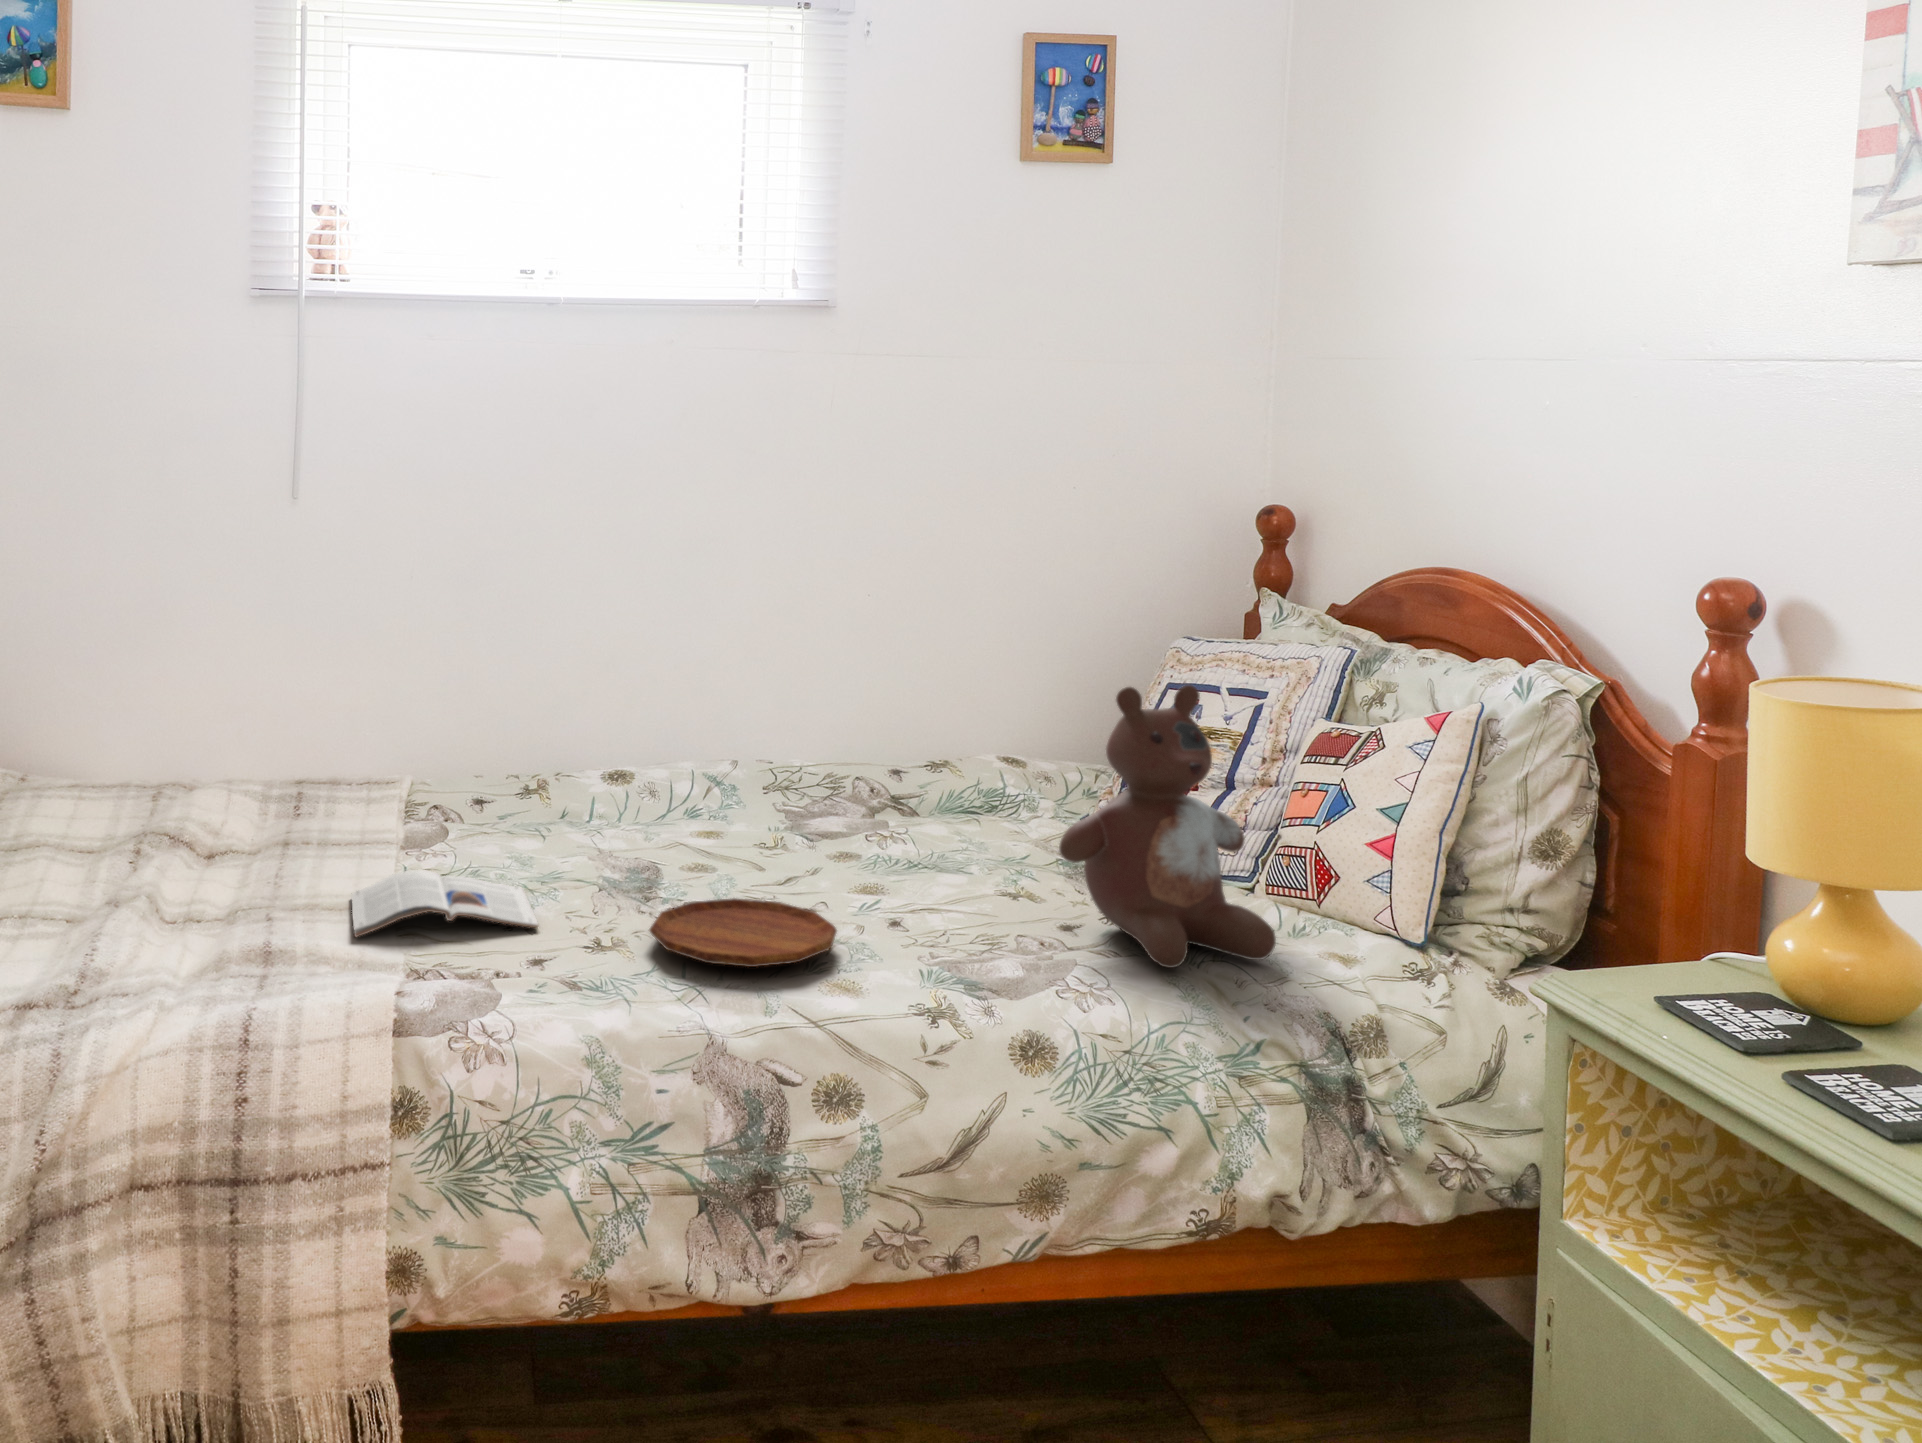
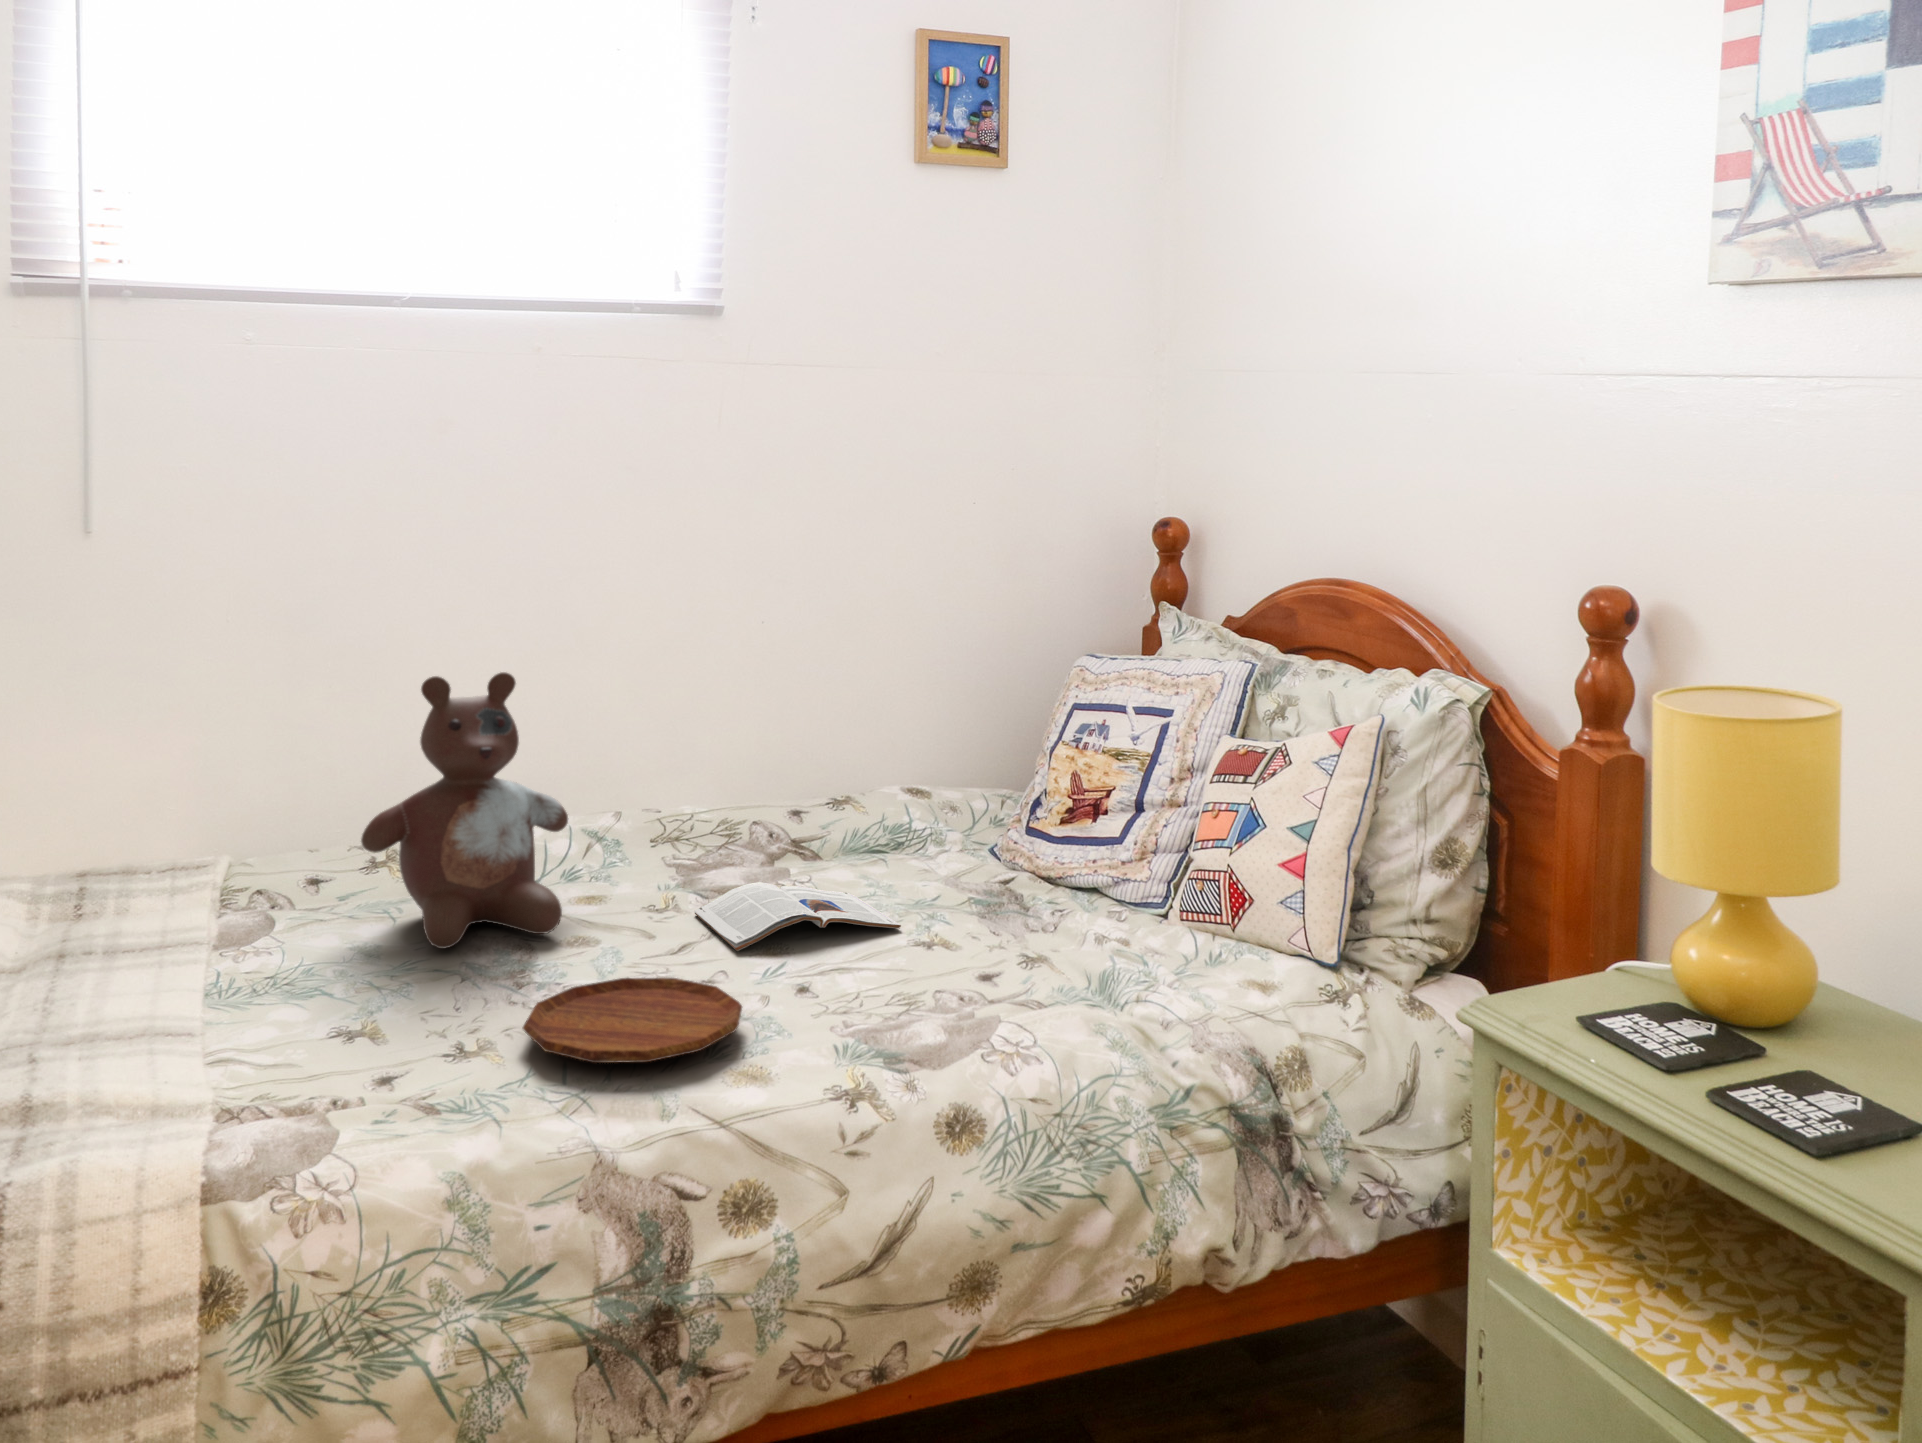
stuffed bear: present [1059,685,1276,968] -> present [361,672,568,948]
magazine: present [352,870,539,937] -> present [694,882,901,951]

